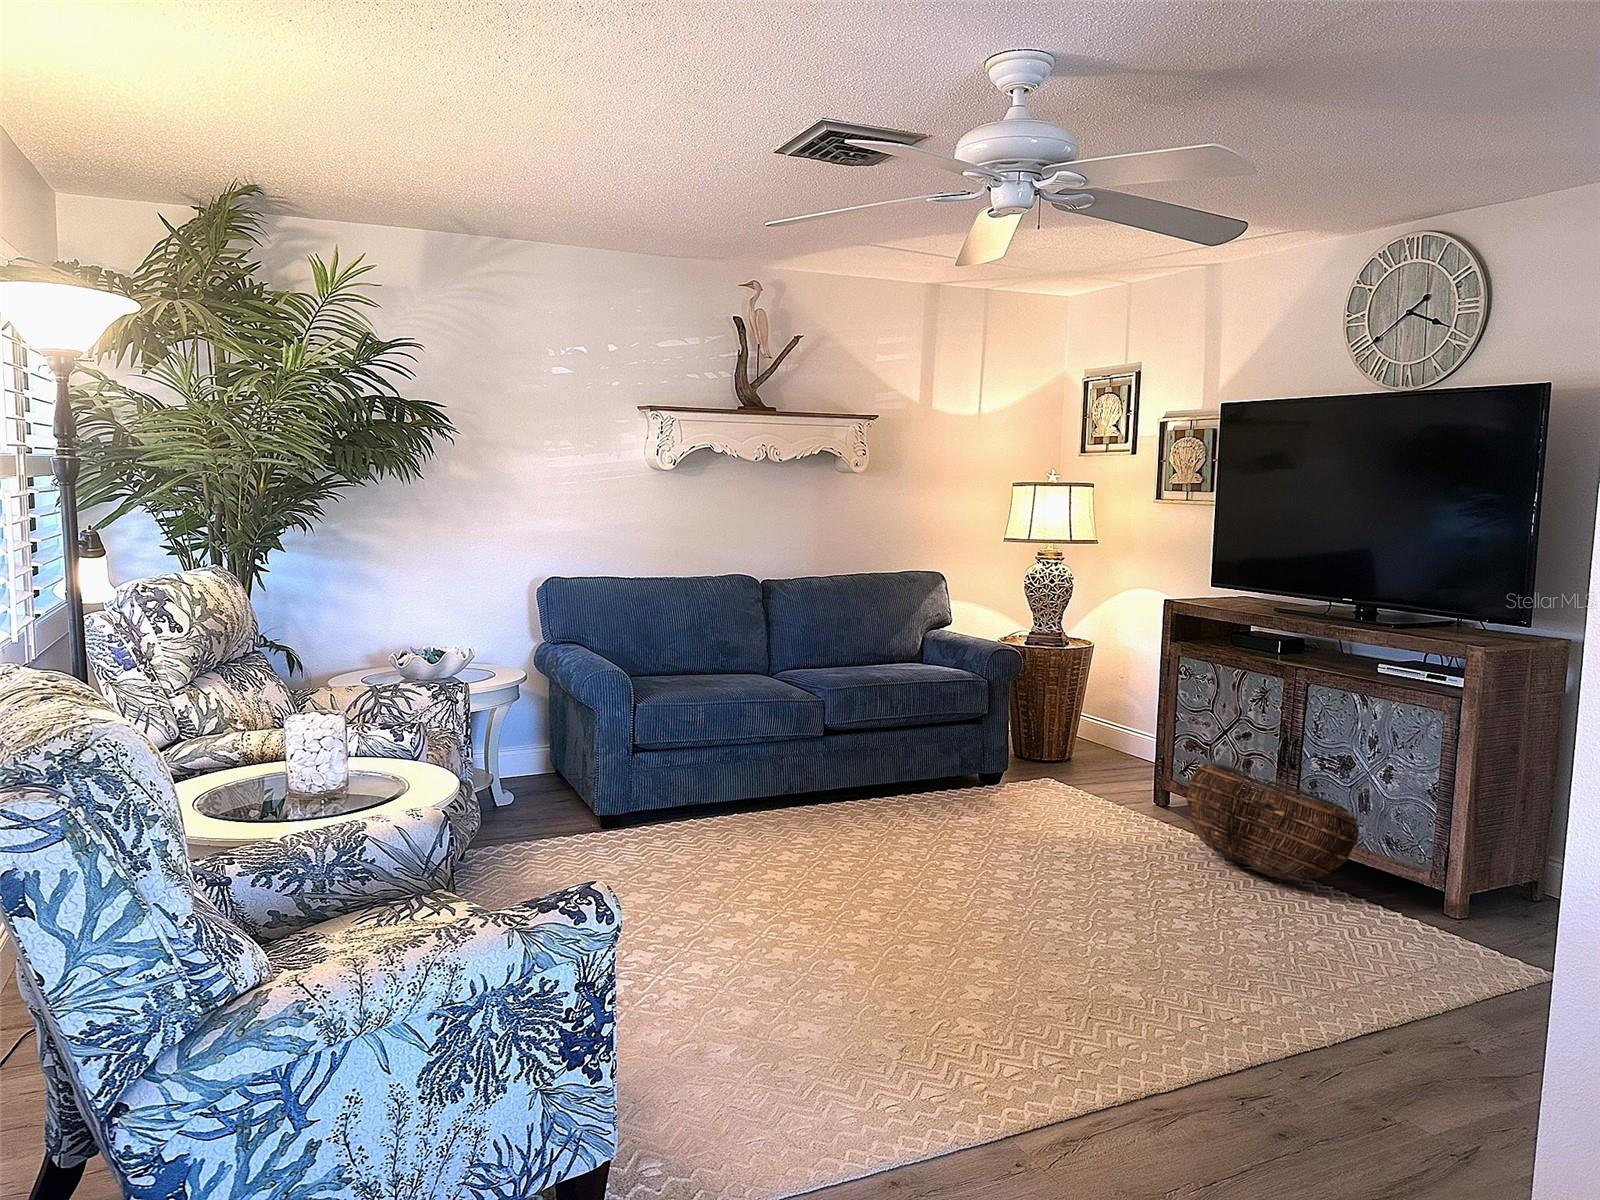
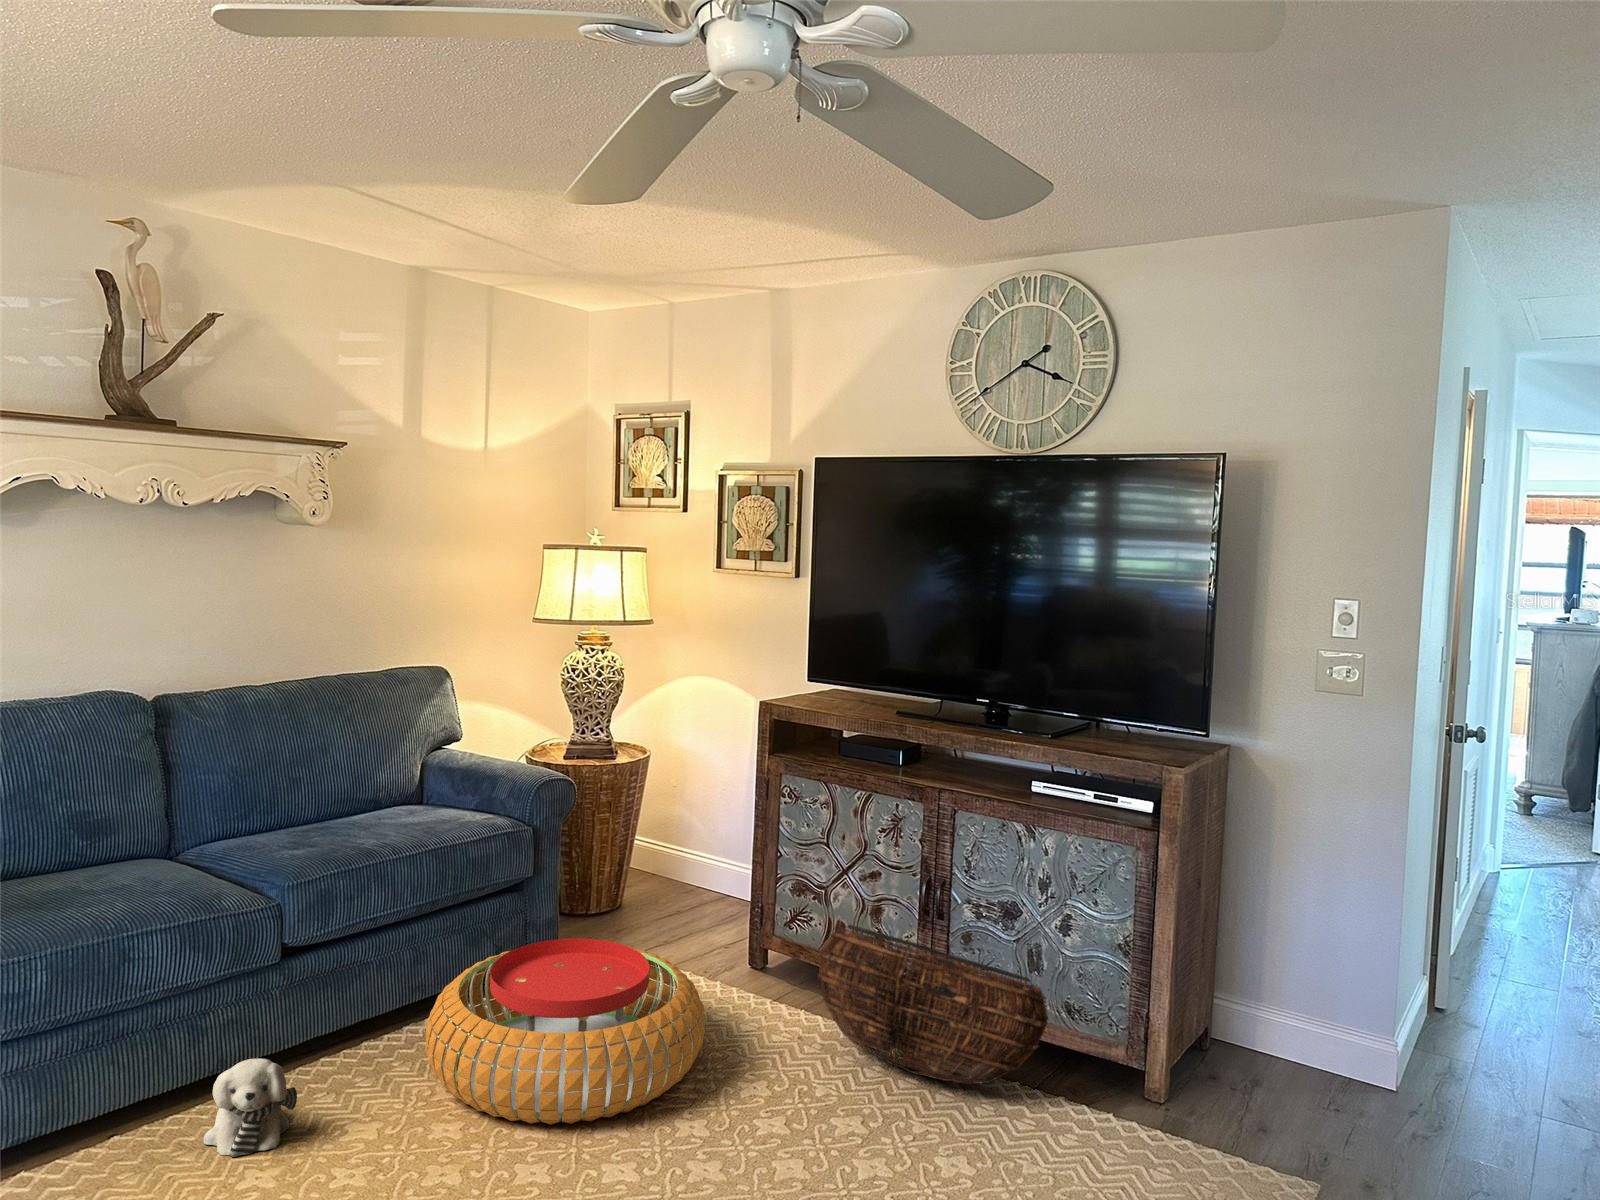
pouf: none [908,752,1096,855] -> present [425,938,706,1125]
plush toy: none [785,783,833,835] -> present [204,1059,297,1157]

